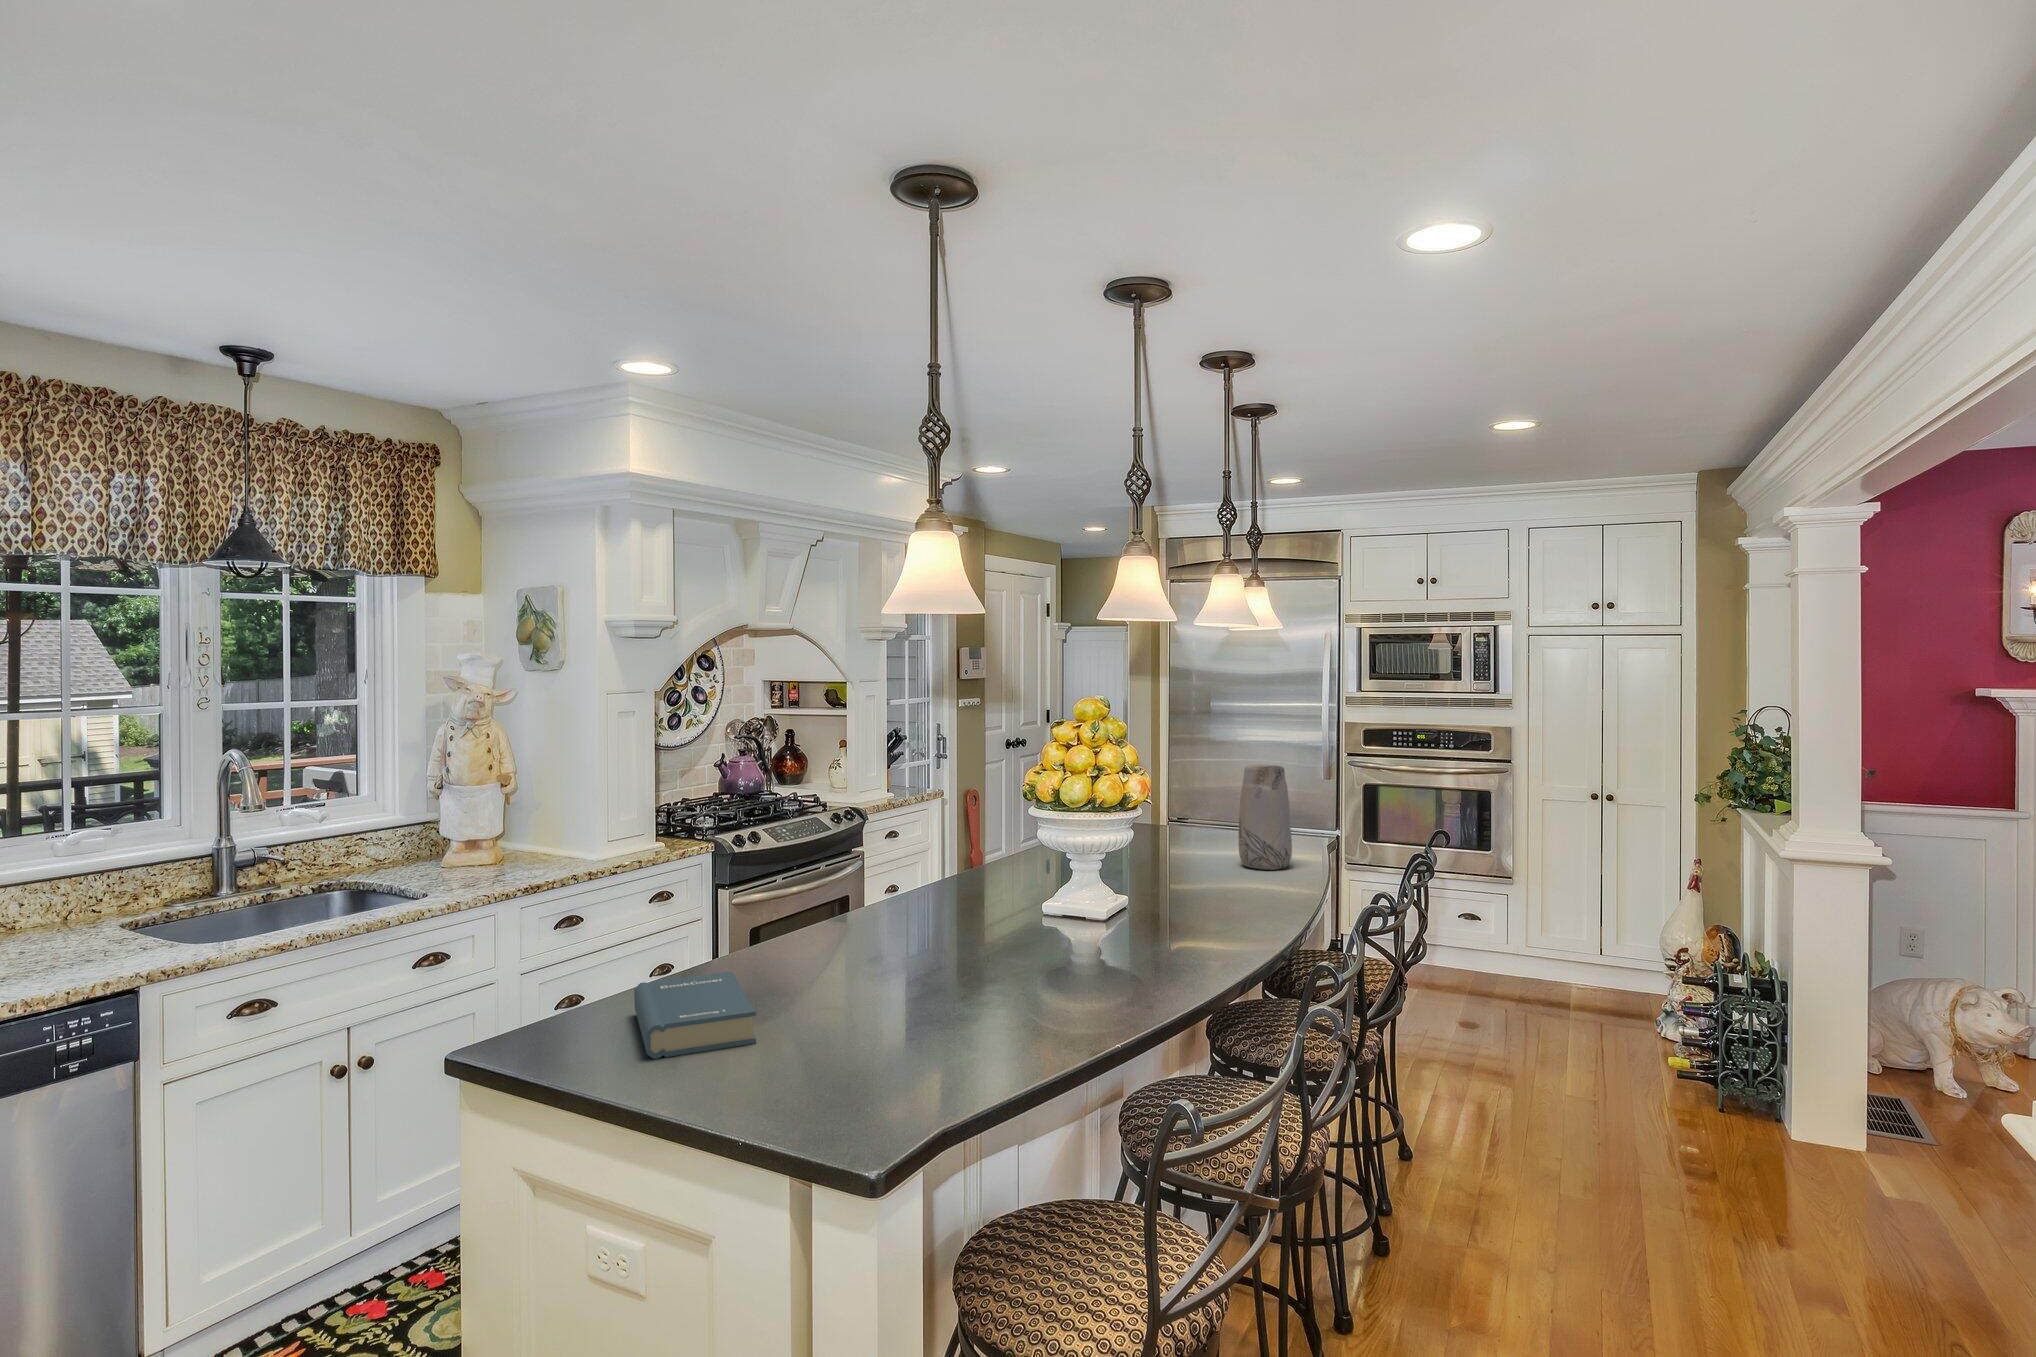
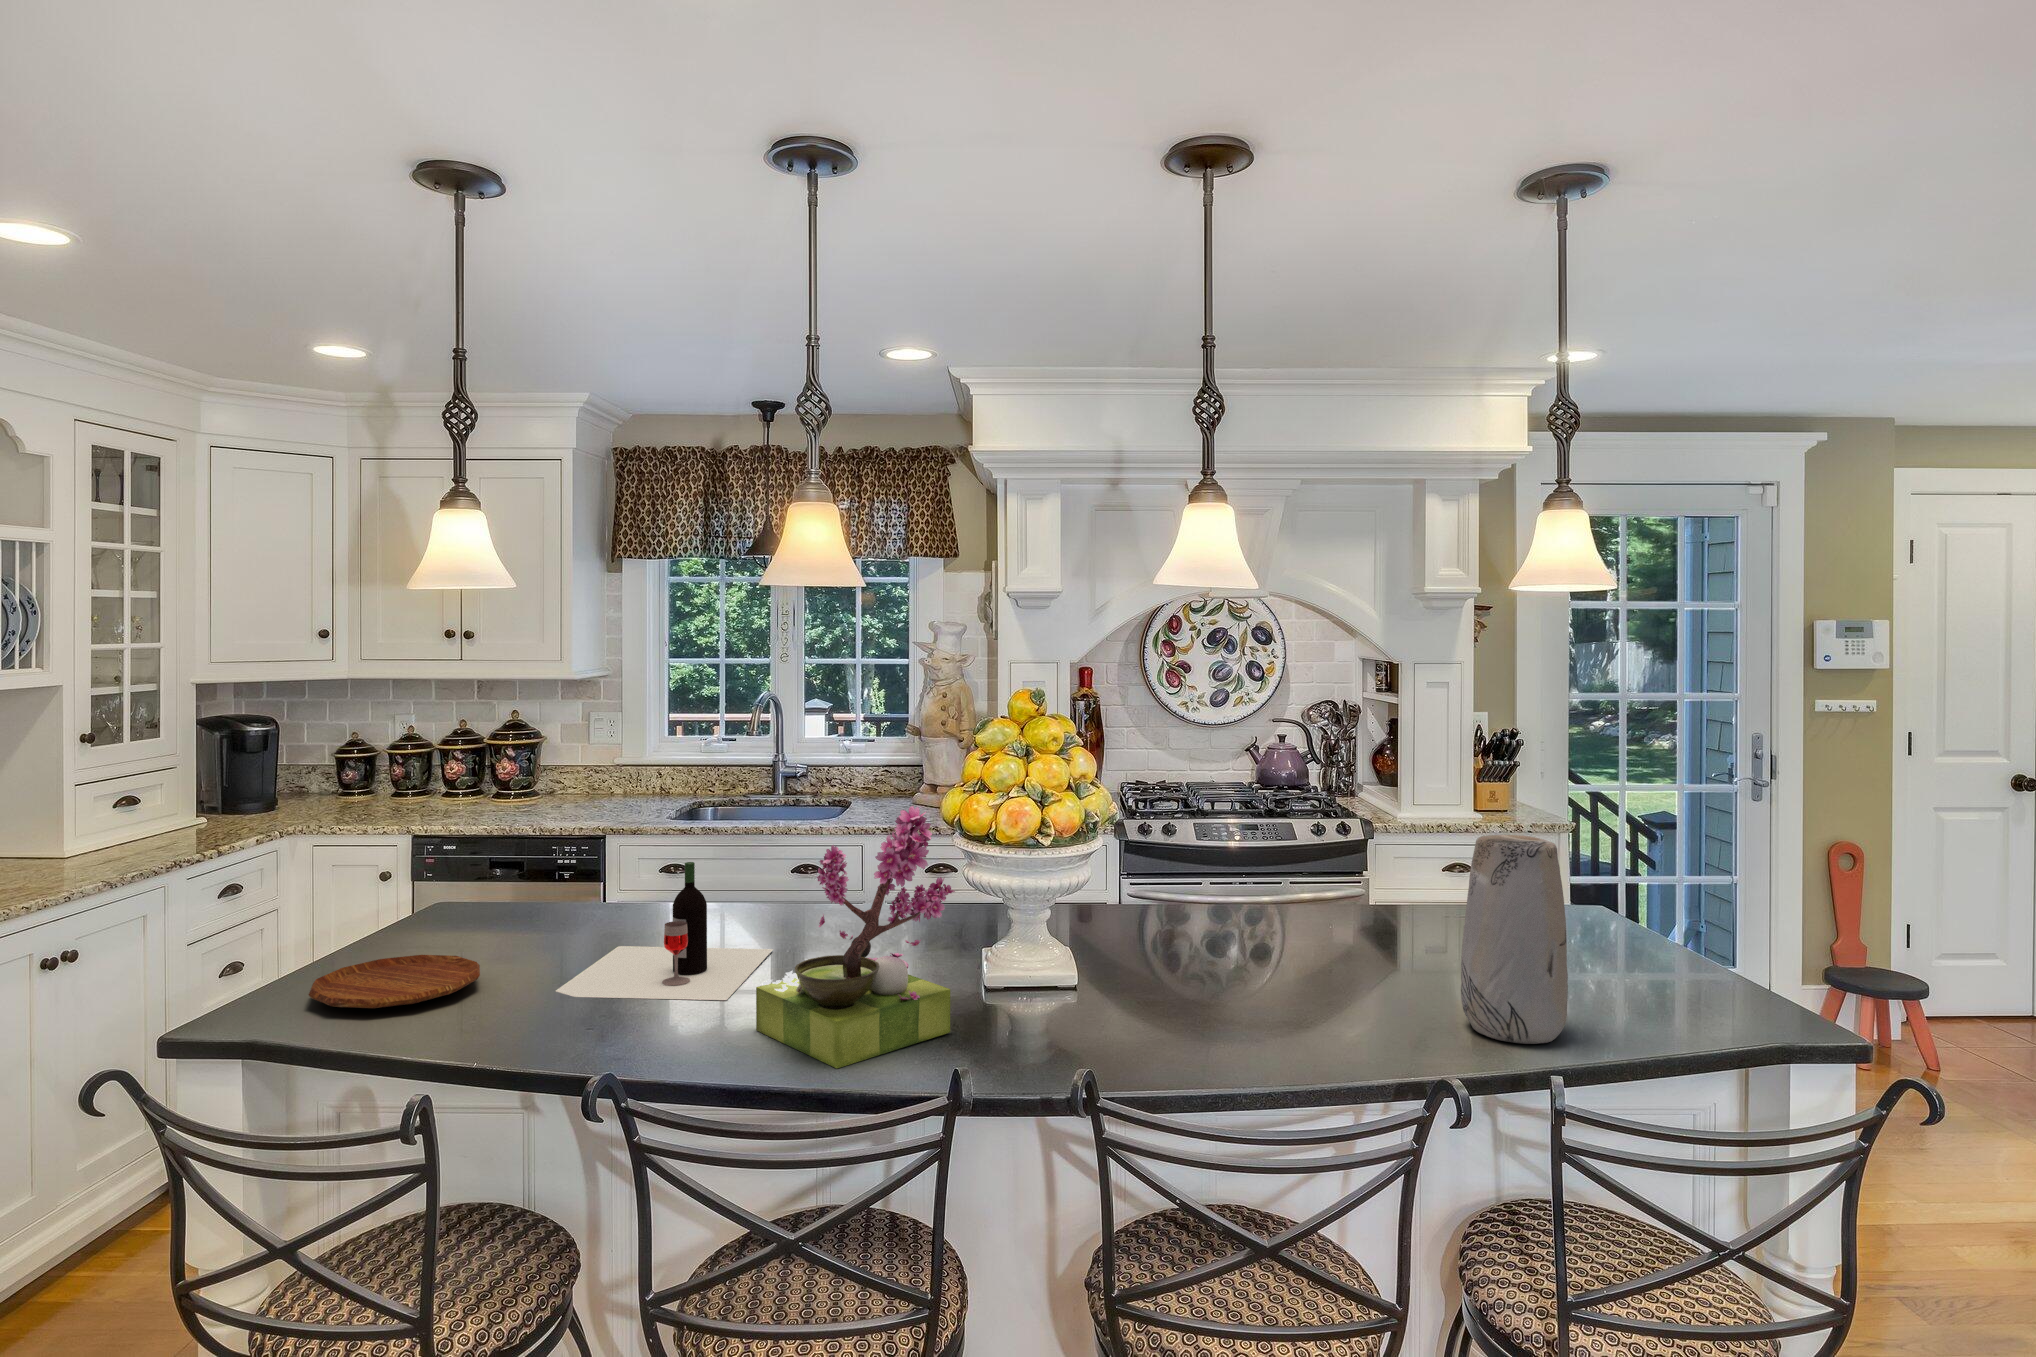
flower arrangement: none [1097,782,1228,970] -> present [756,806,955,1068]
wine bottle: none [839,877,1053,1016] -> present [556,862,773,1000]
hardback book: present [634,972,756,1059] -> none [413,889,574,952]
tray: none [812,1017,975,1082] -> present [308,955,480,1008]

